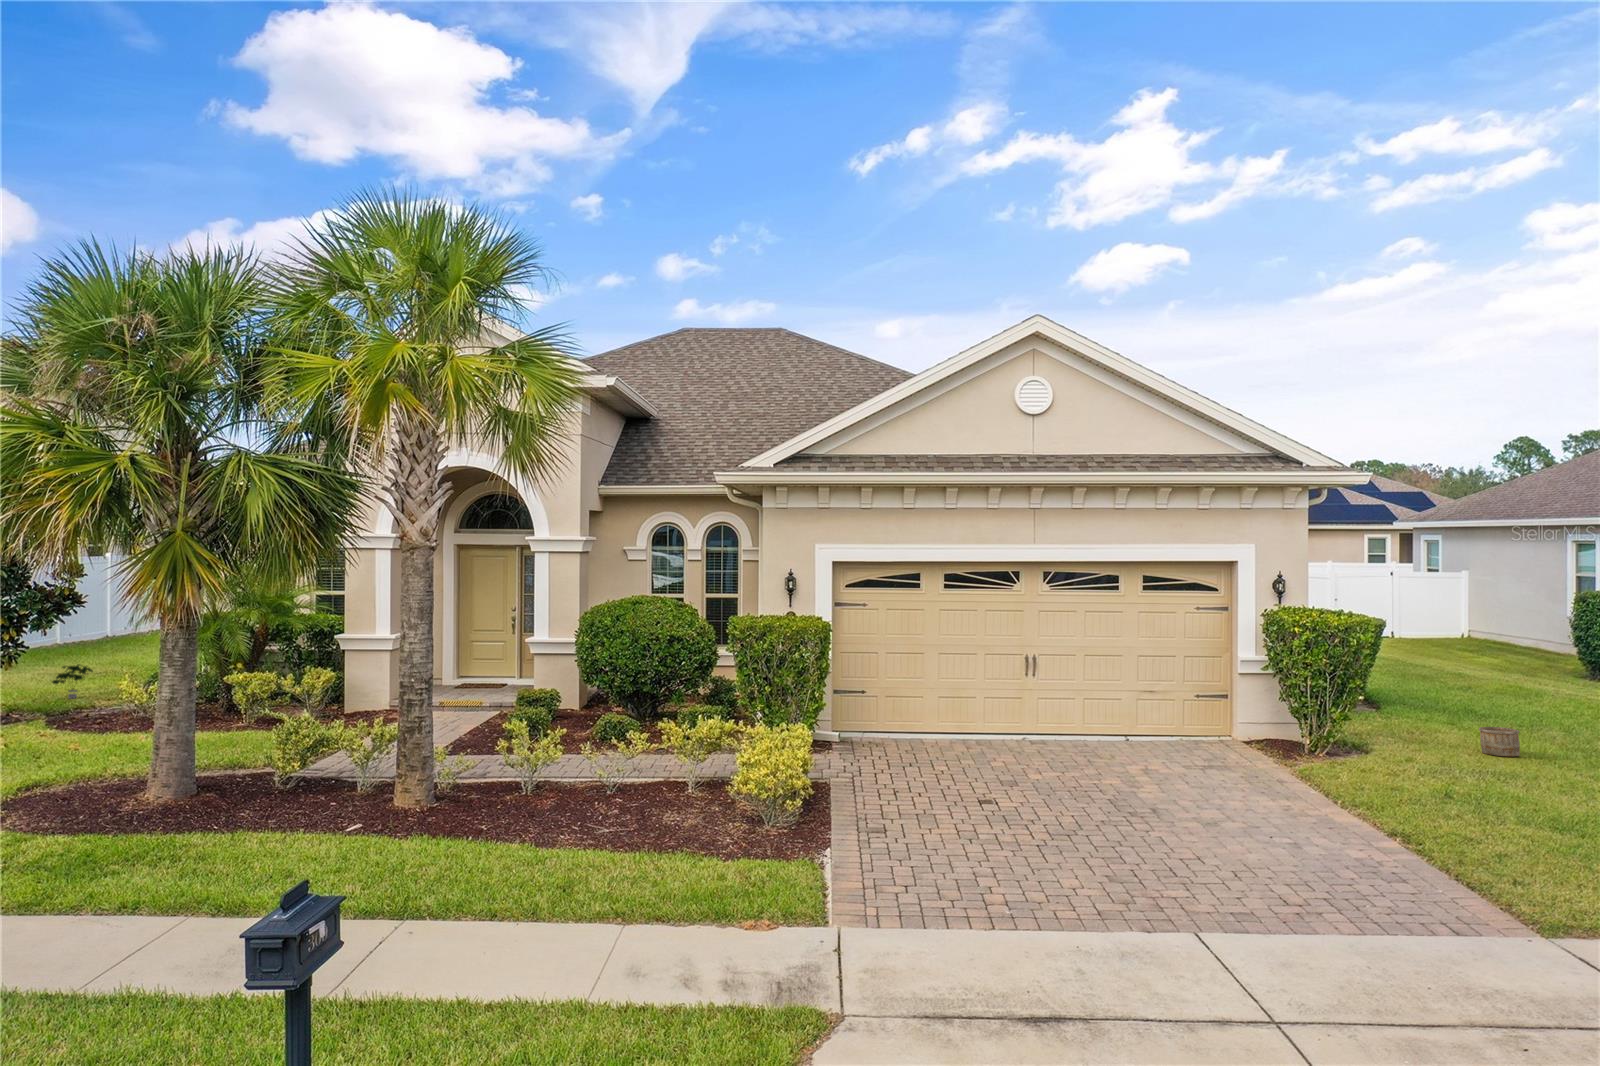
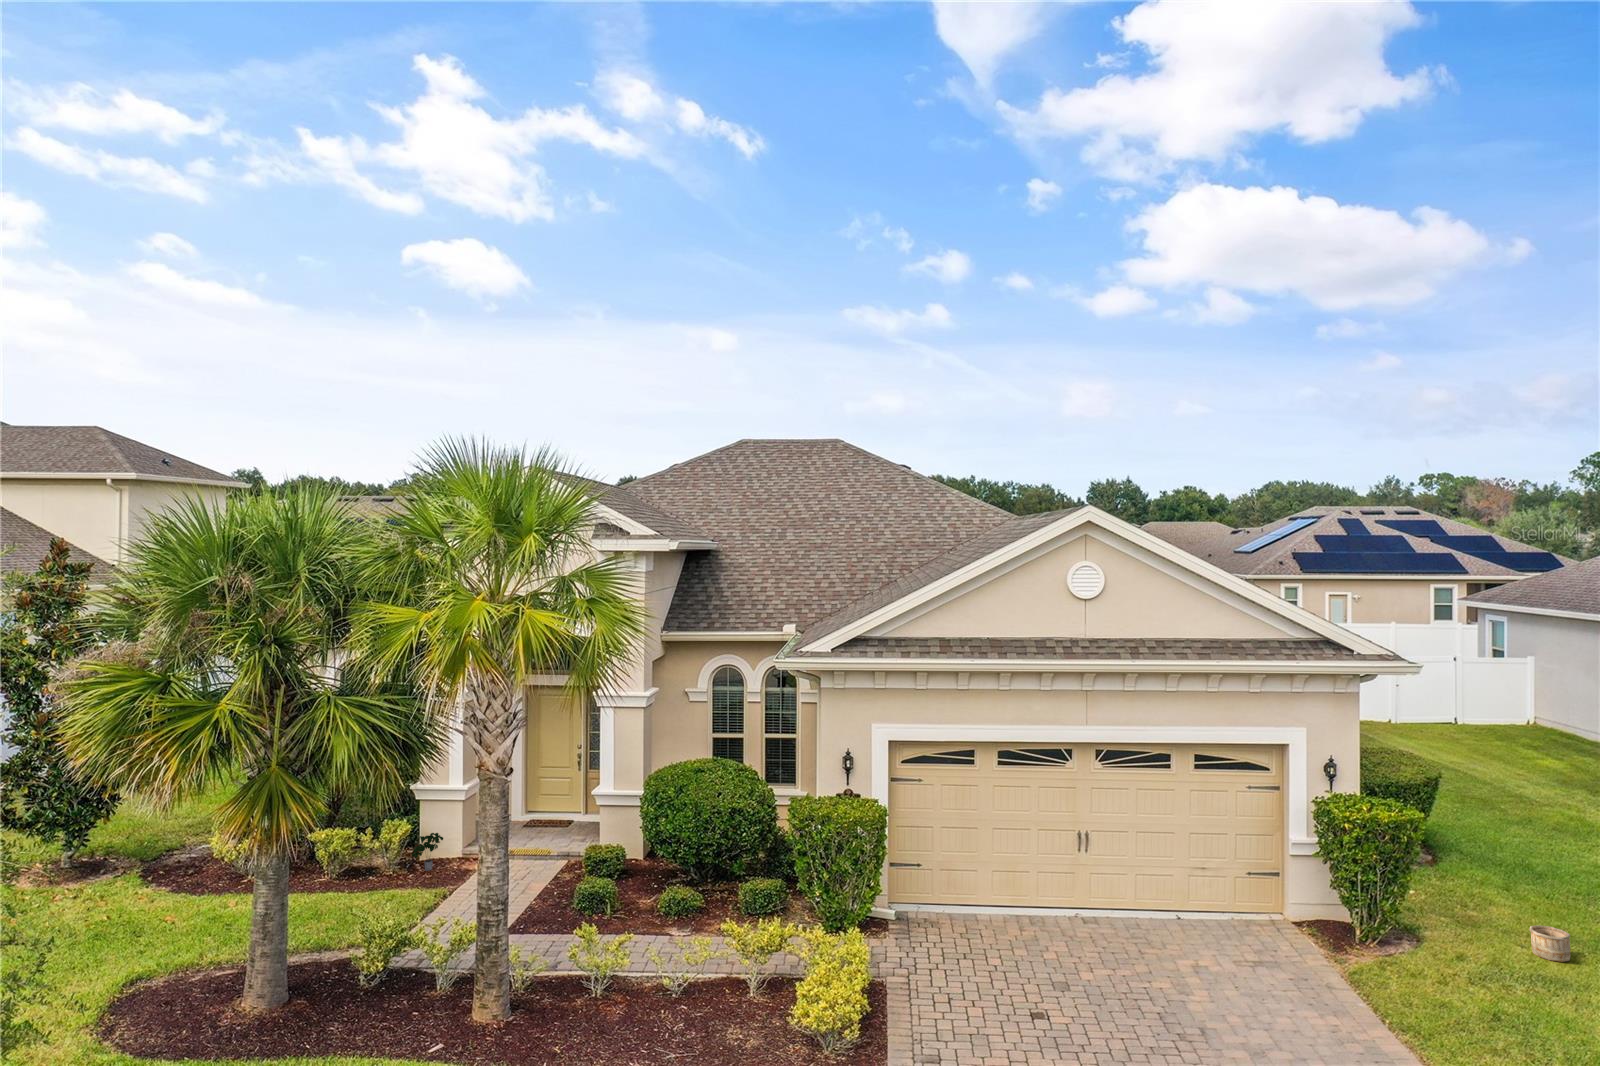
potted plant: present [52,665,93,699] -> present [412,833,443,871]

